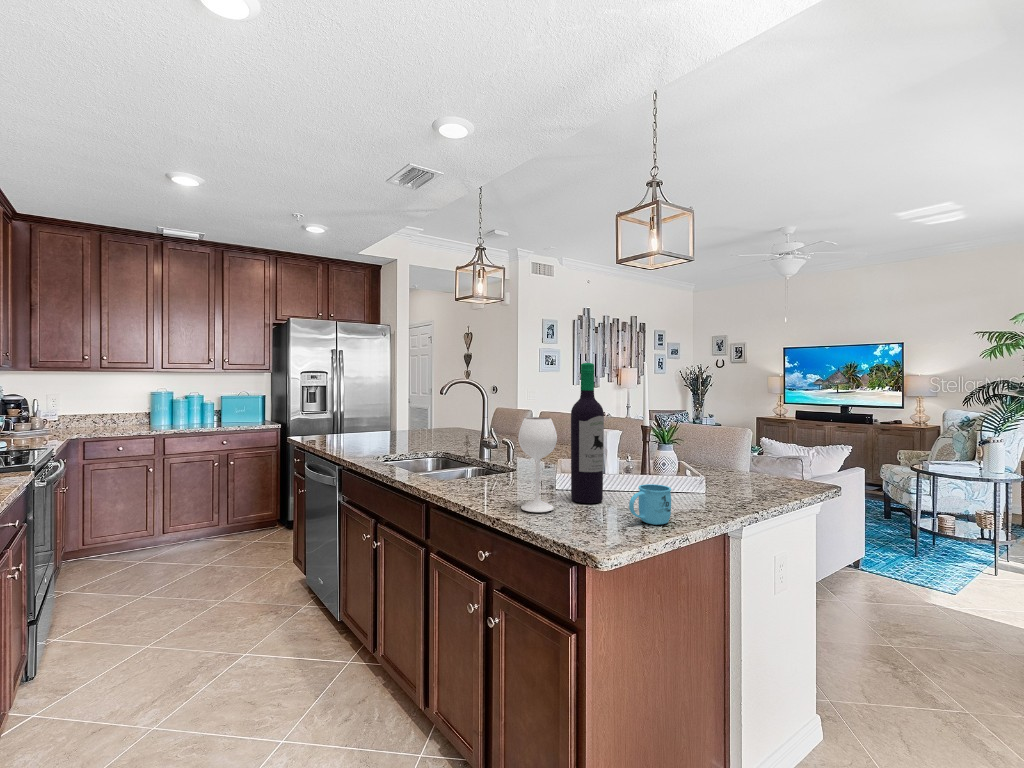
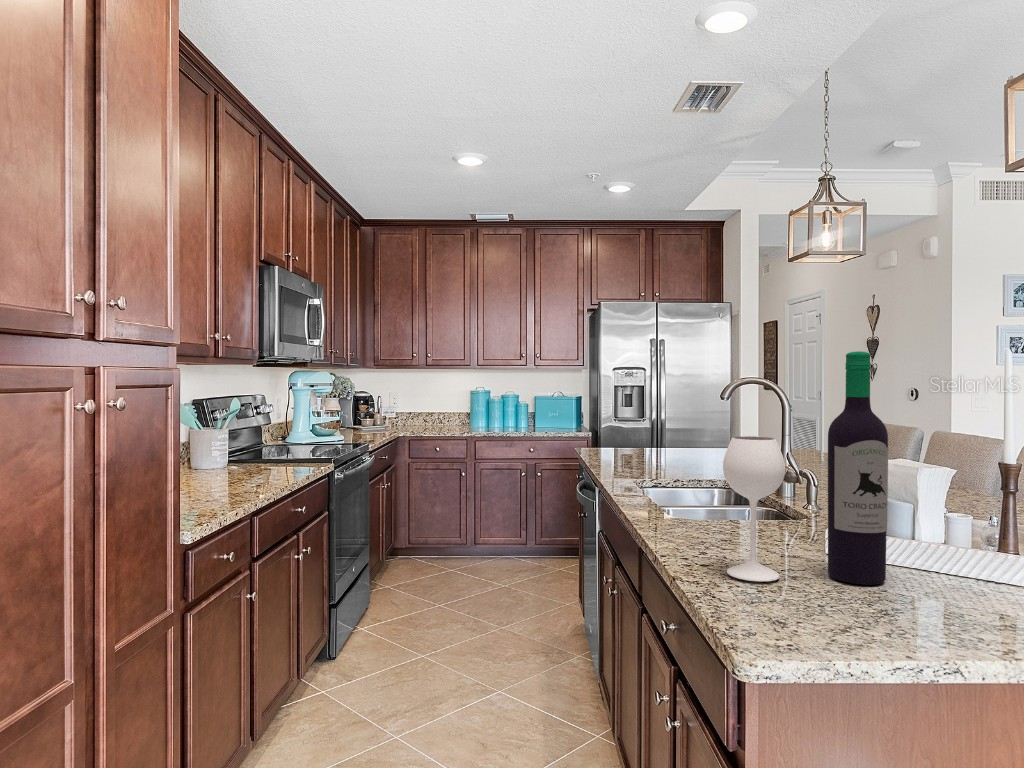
mug: present [629,484,672,525] -> none [871,564,965,639]

